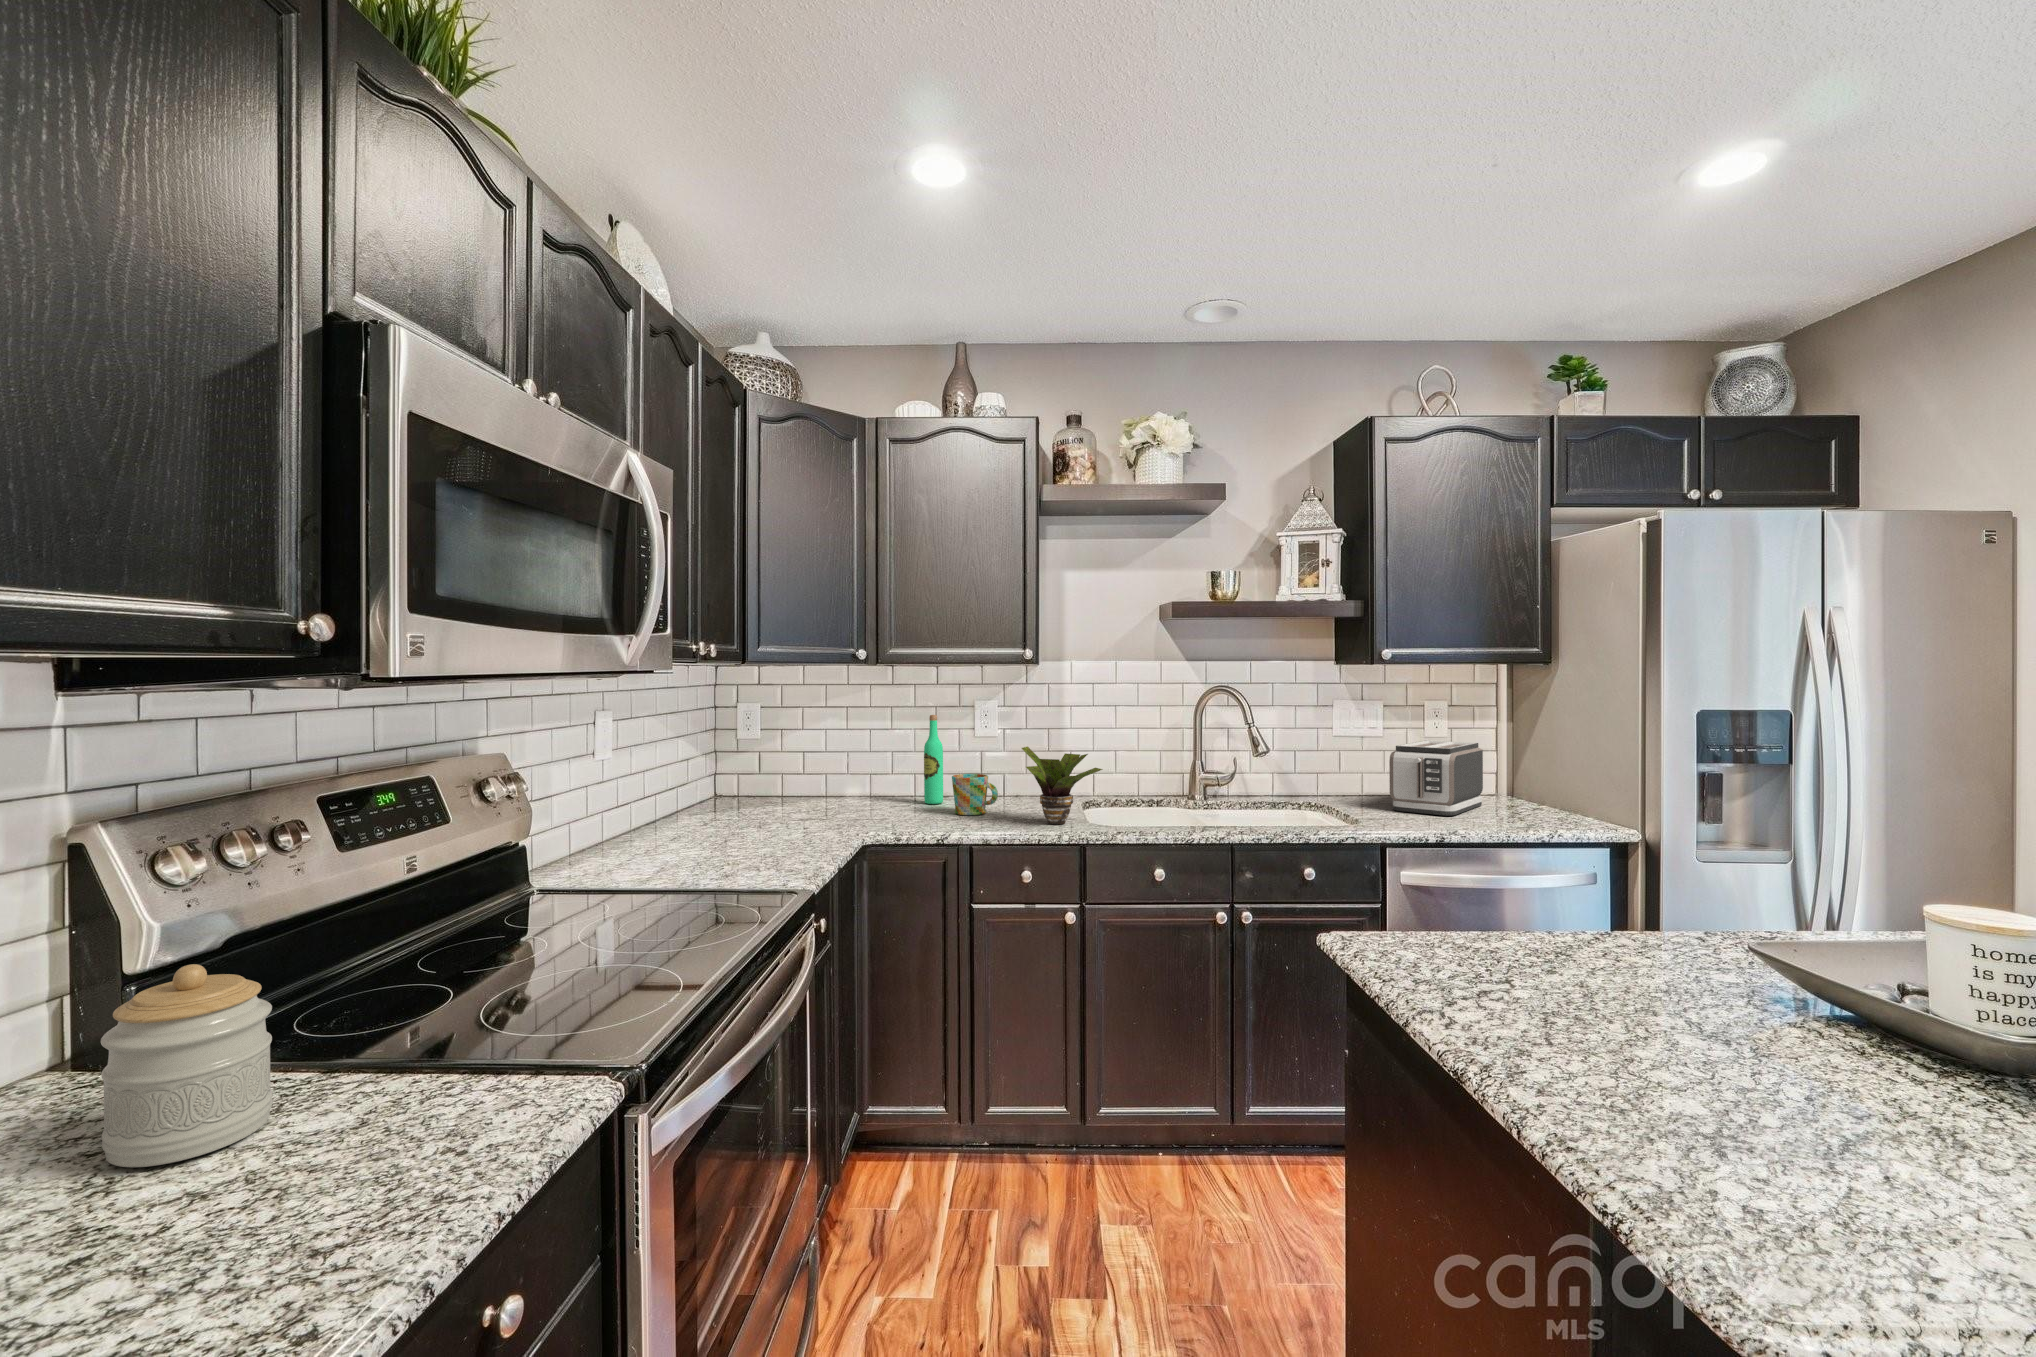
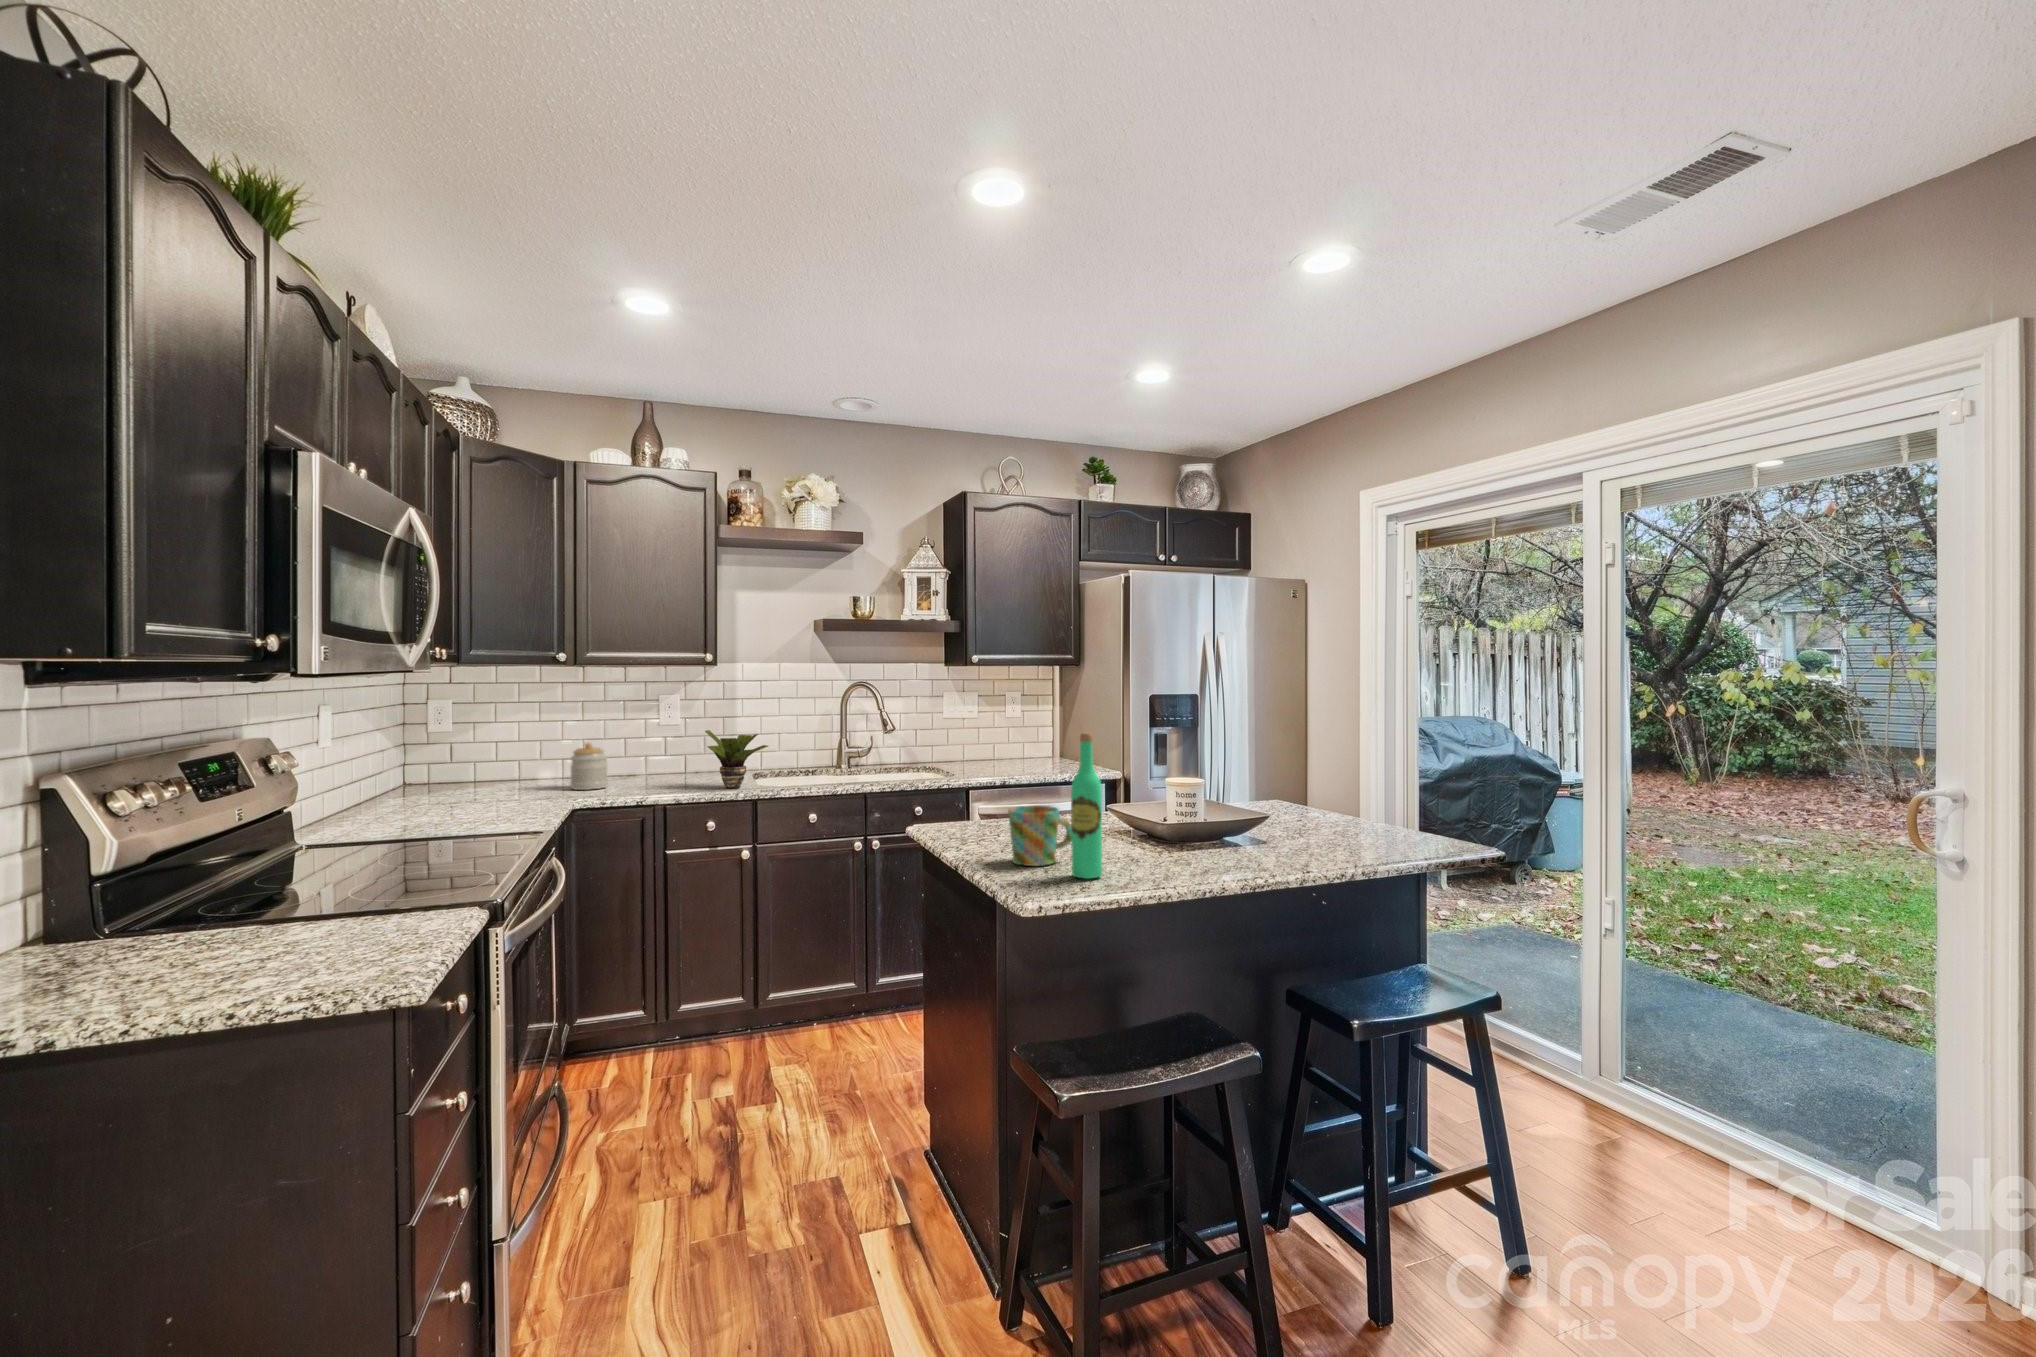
wine bottle: present [924,715,943,804] -> present [1071,733,1102,879]
toaster: present [1389,741,1483,816] -> none [977,721,1040,771]
mug: present [952,774,998,815] -> present [1008,806,1071,866]
jar: present [101,964,273,1167] -> present [570,743,607,790]

